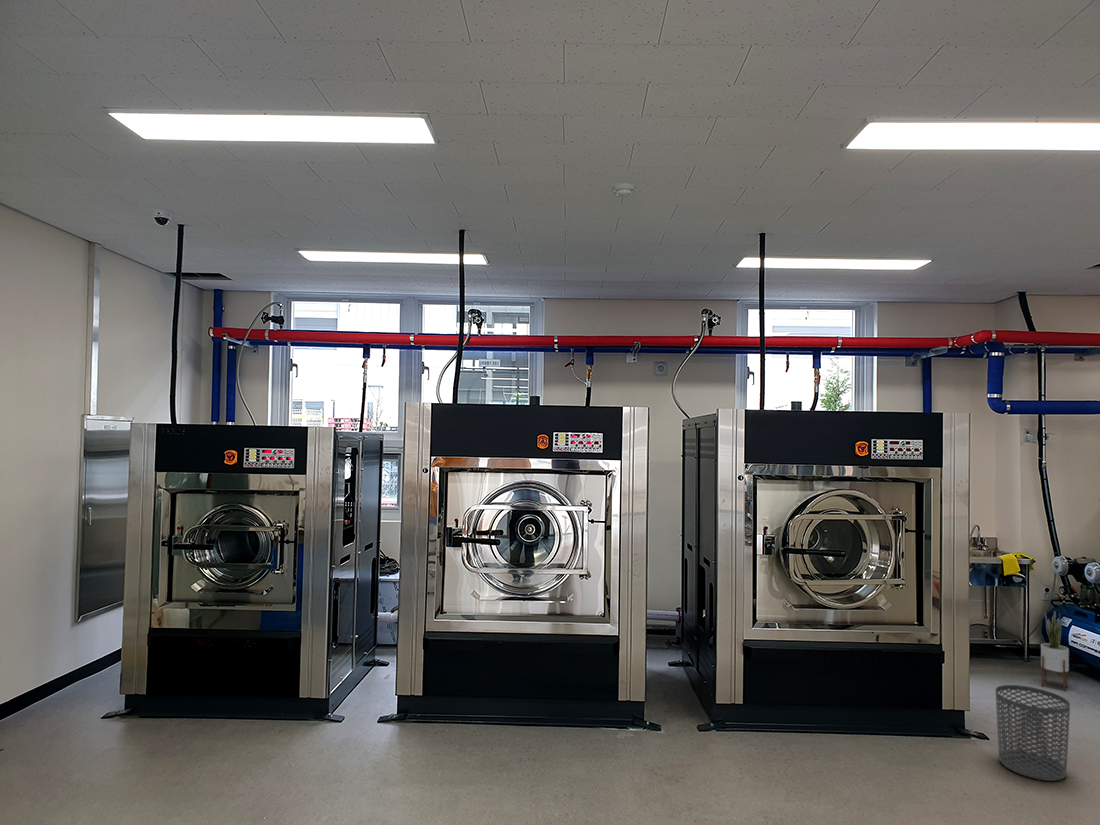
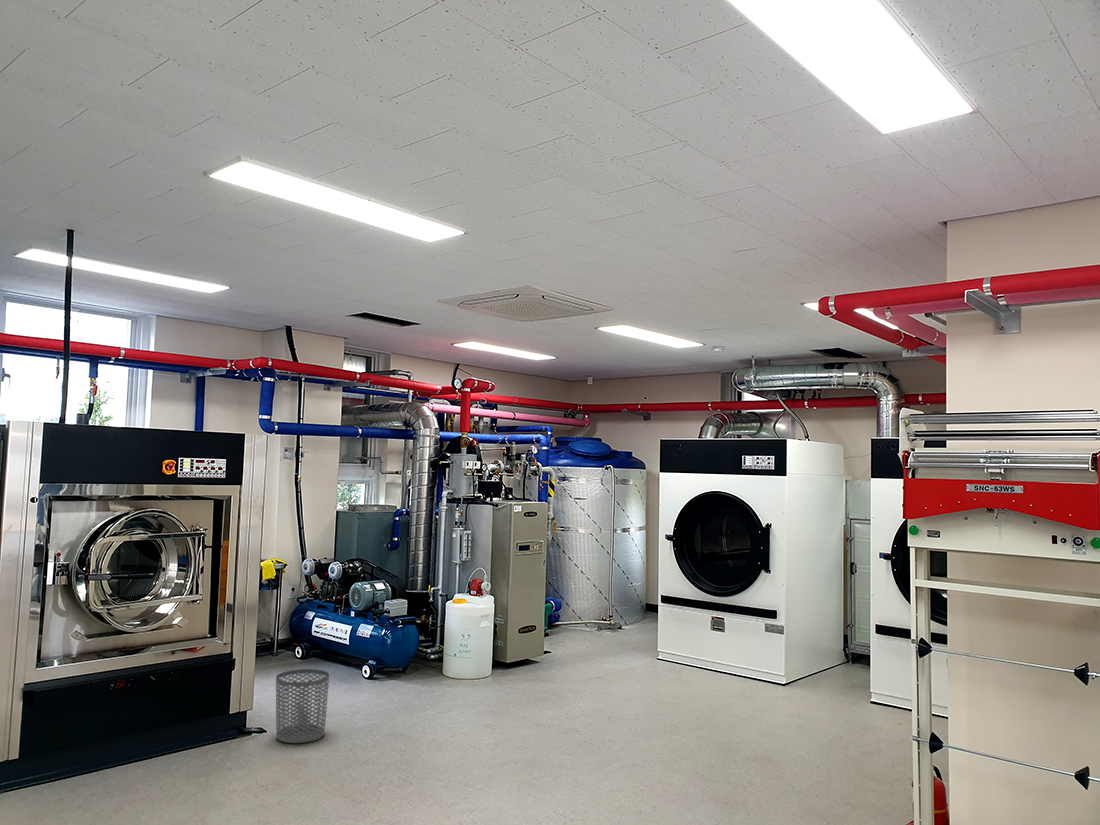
potted plant: present [1041,612,1069,691] -> none [294,607,315,676]

